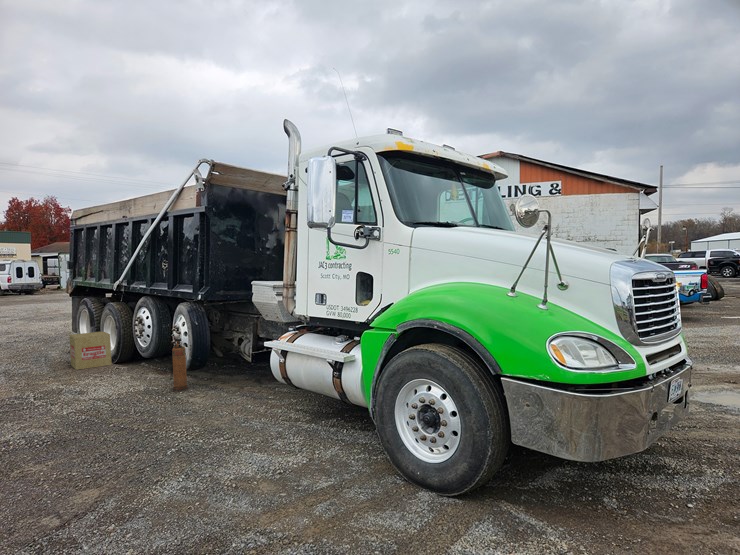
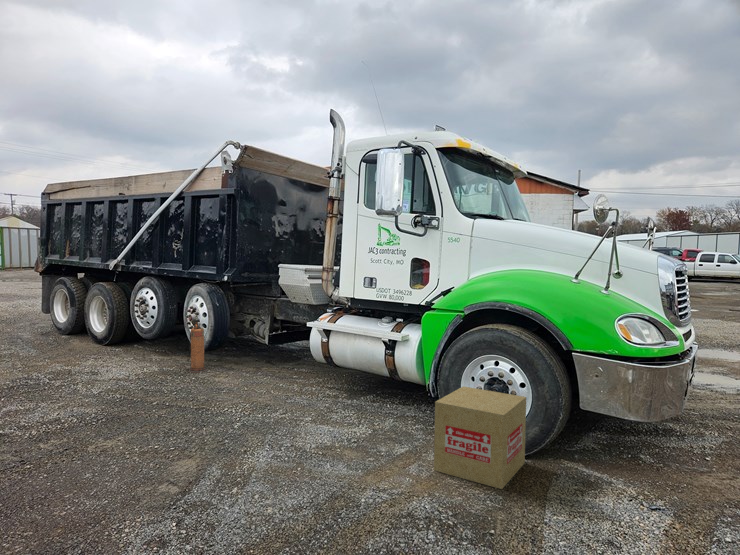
cardboard box: present [69,331,112,370] -> present [434,386,526,489]

